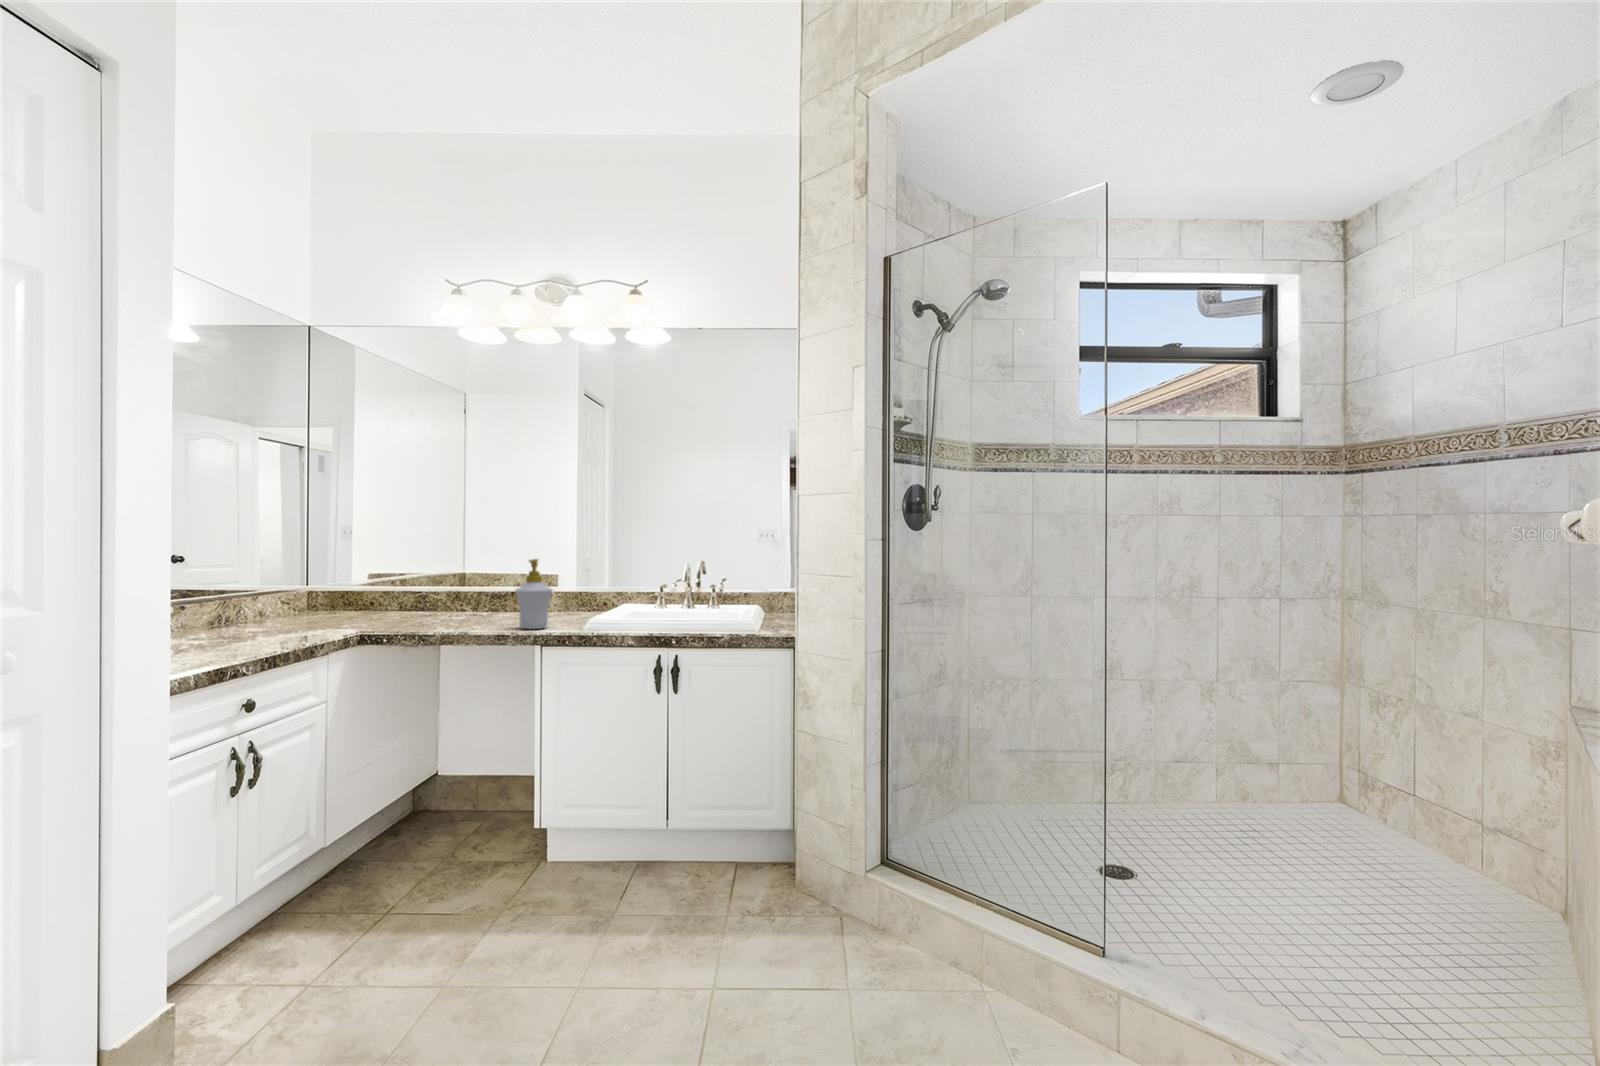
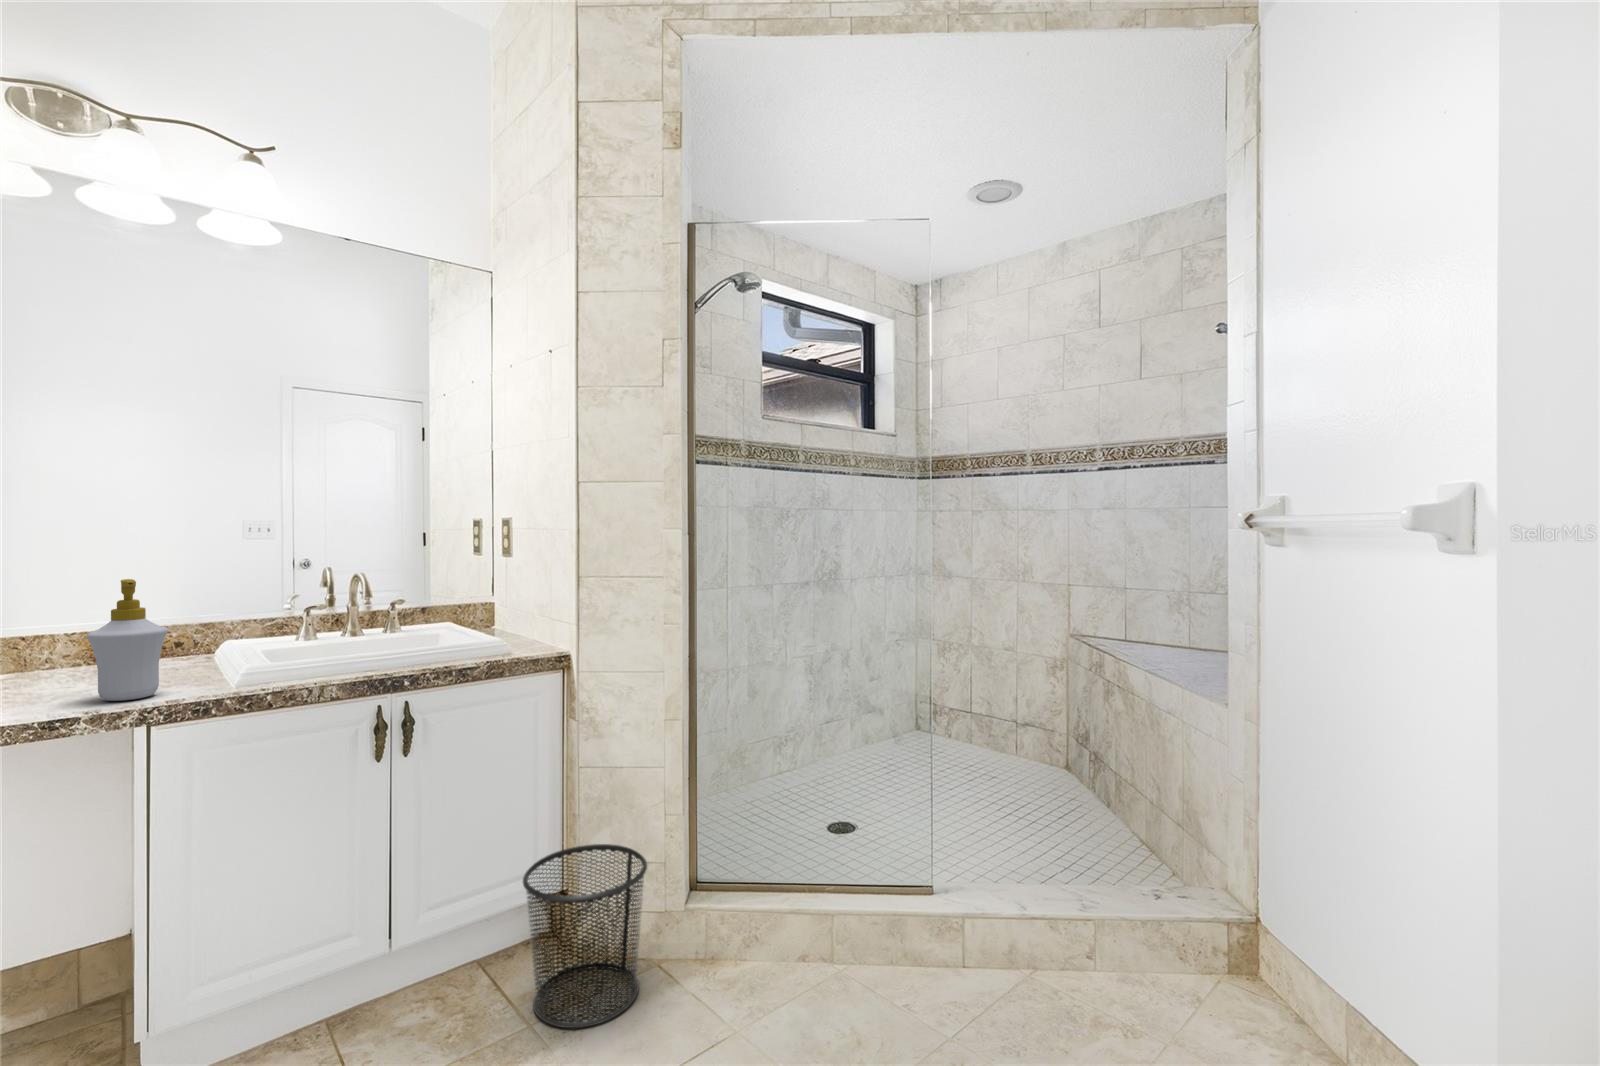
waste bin: none [717,793,816,935] -> present [523,844,647,1028]

